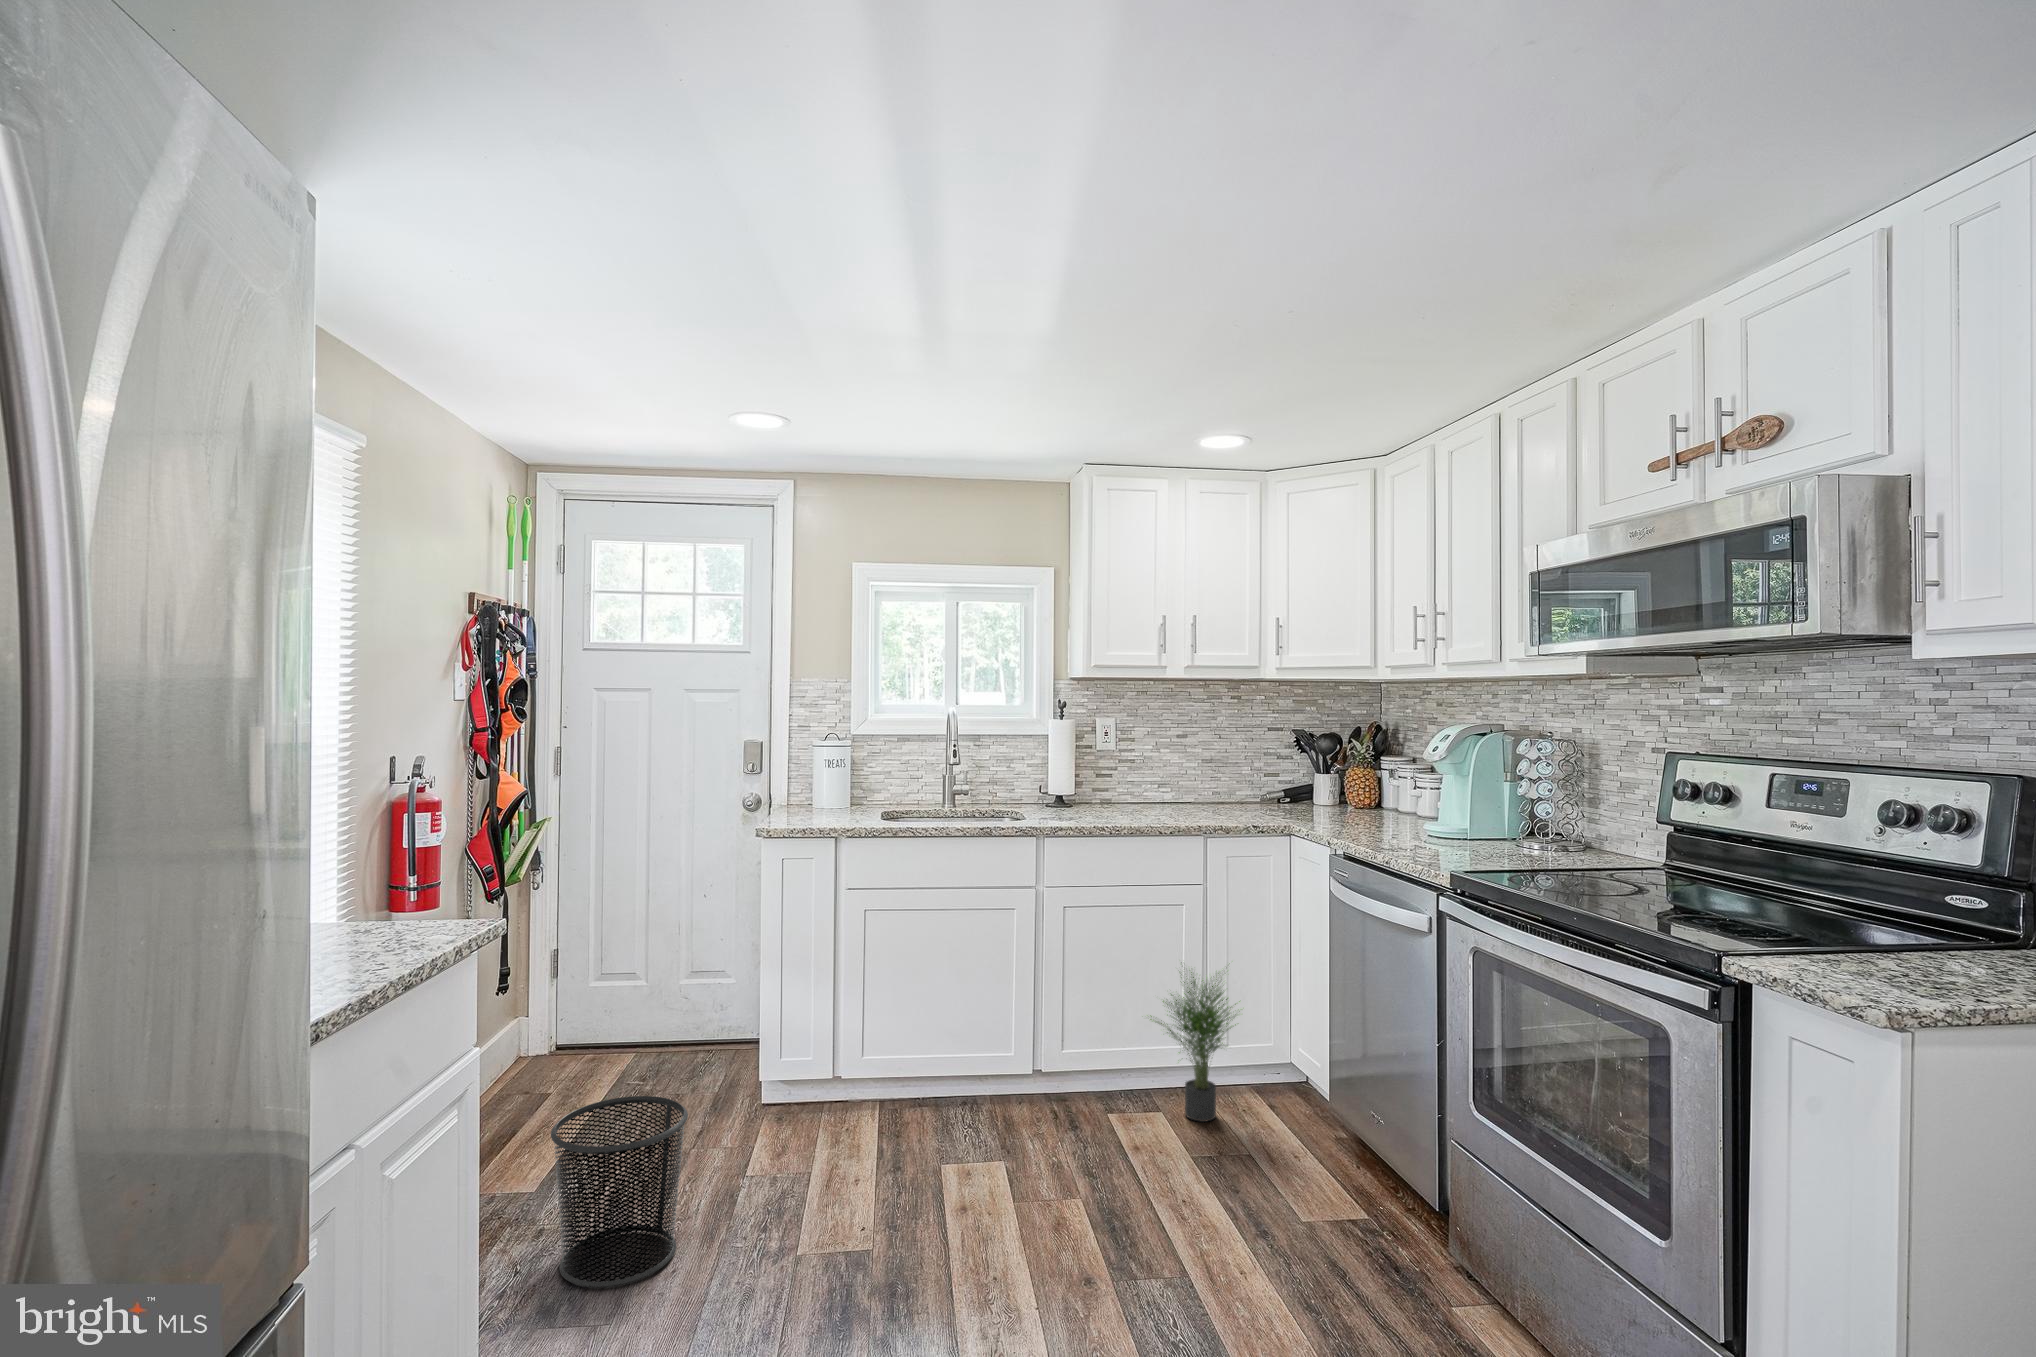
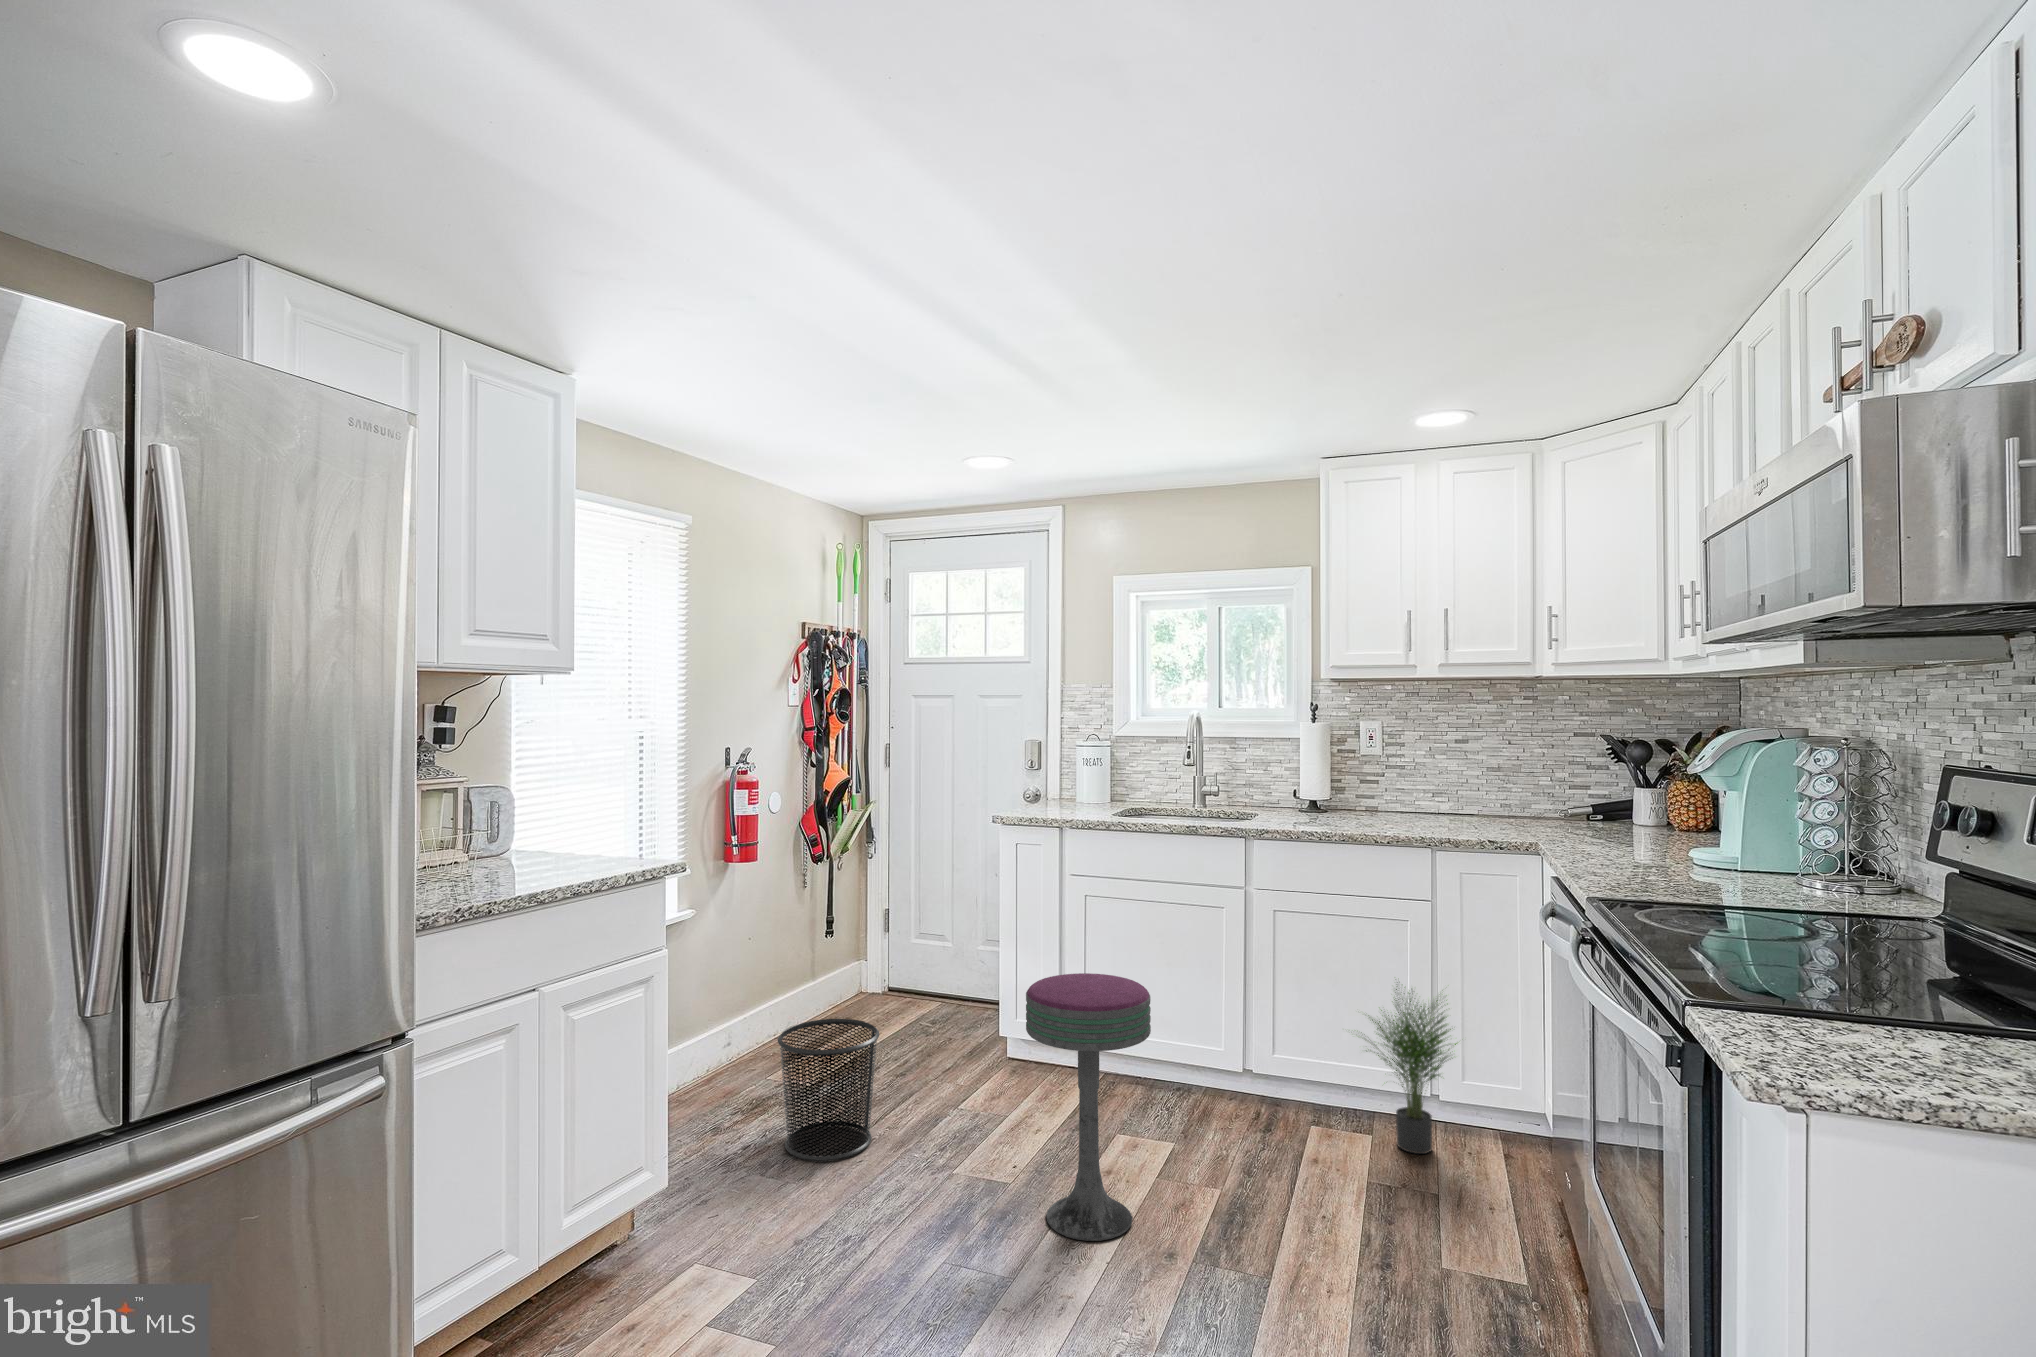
bar stool: none [918,997,1054,1290] -> present [1026,973,1151,1241]

